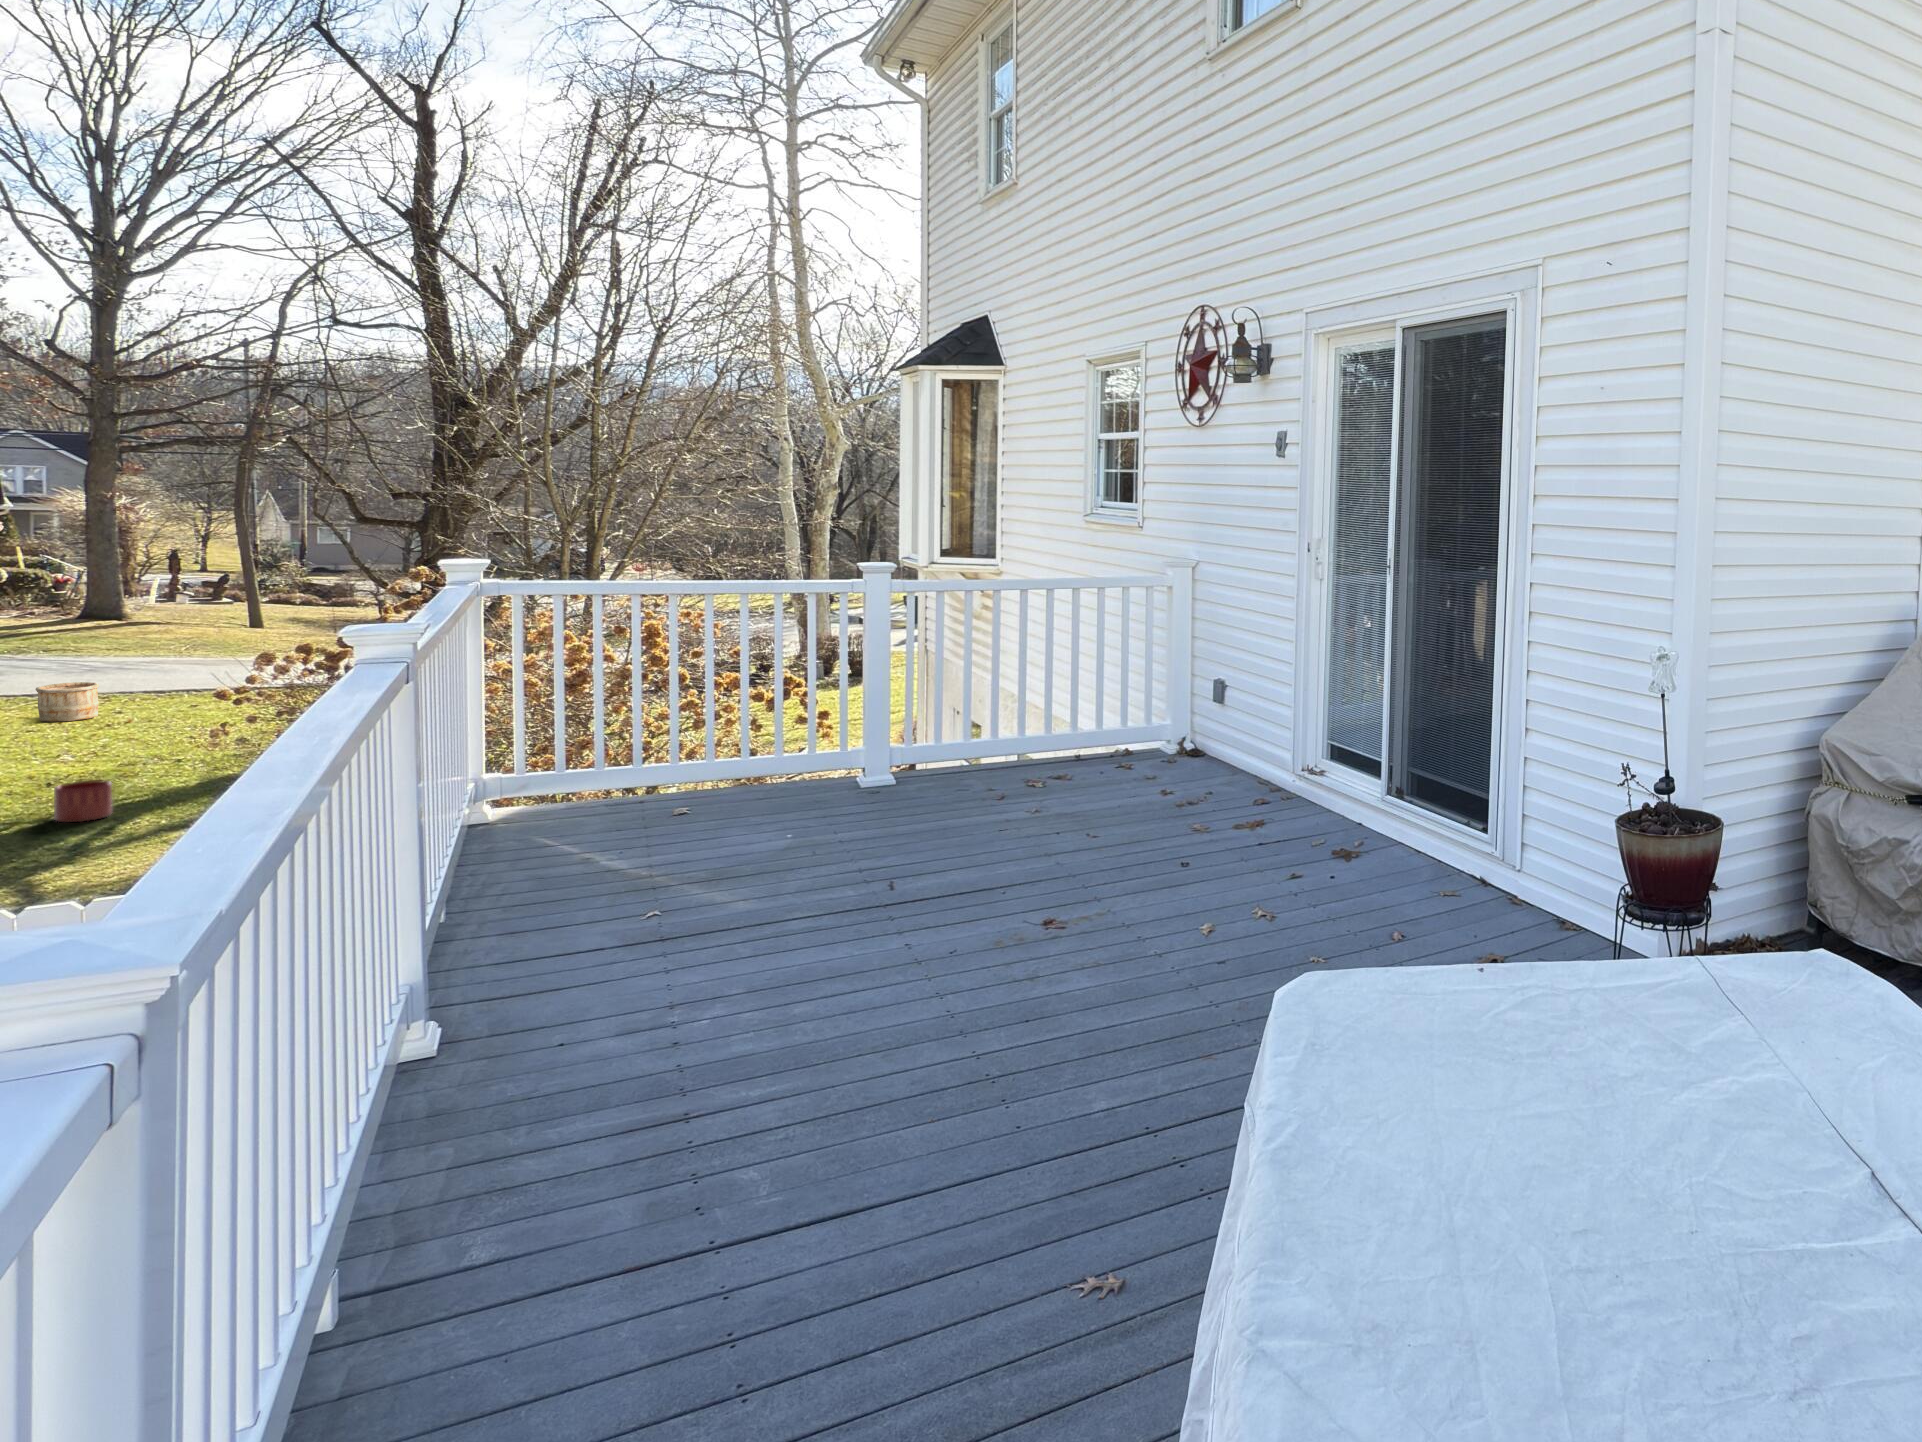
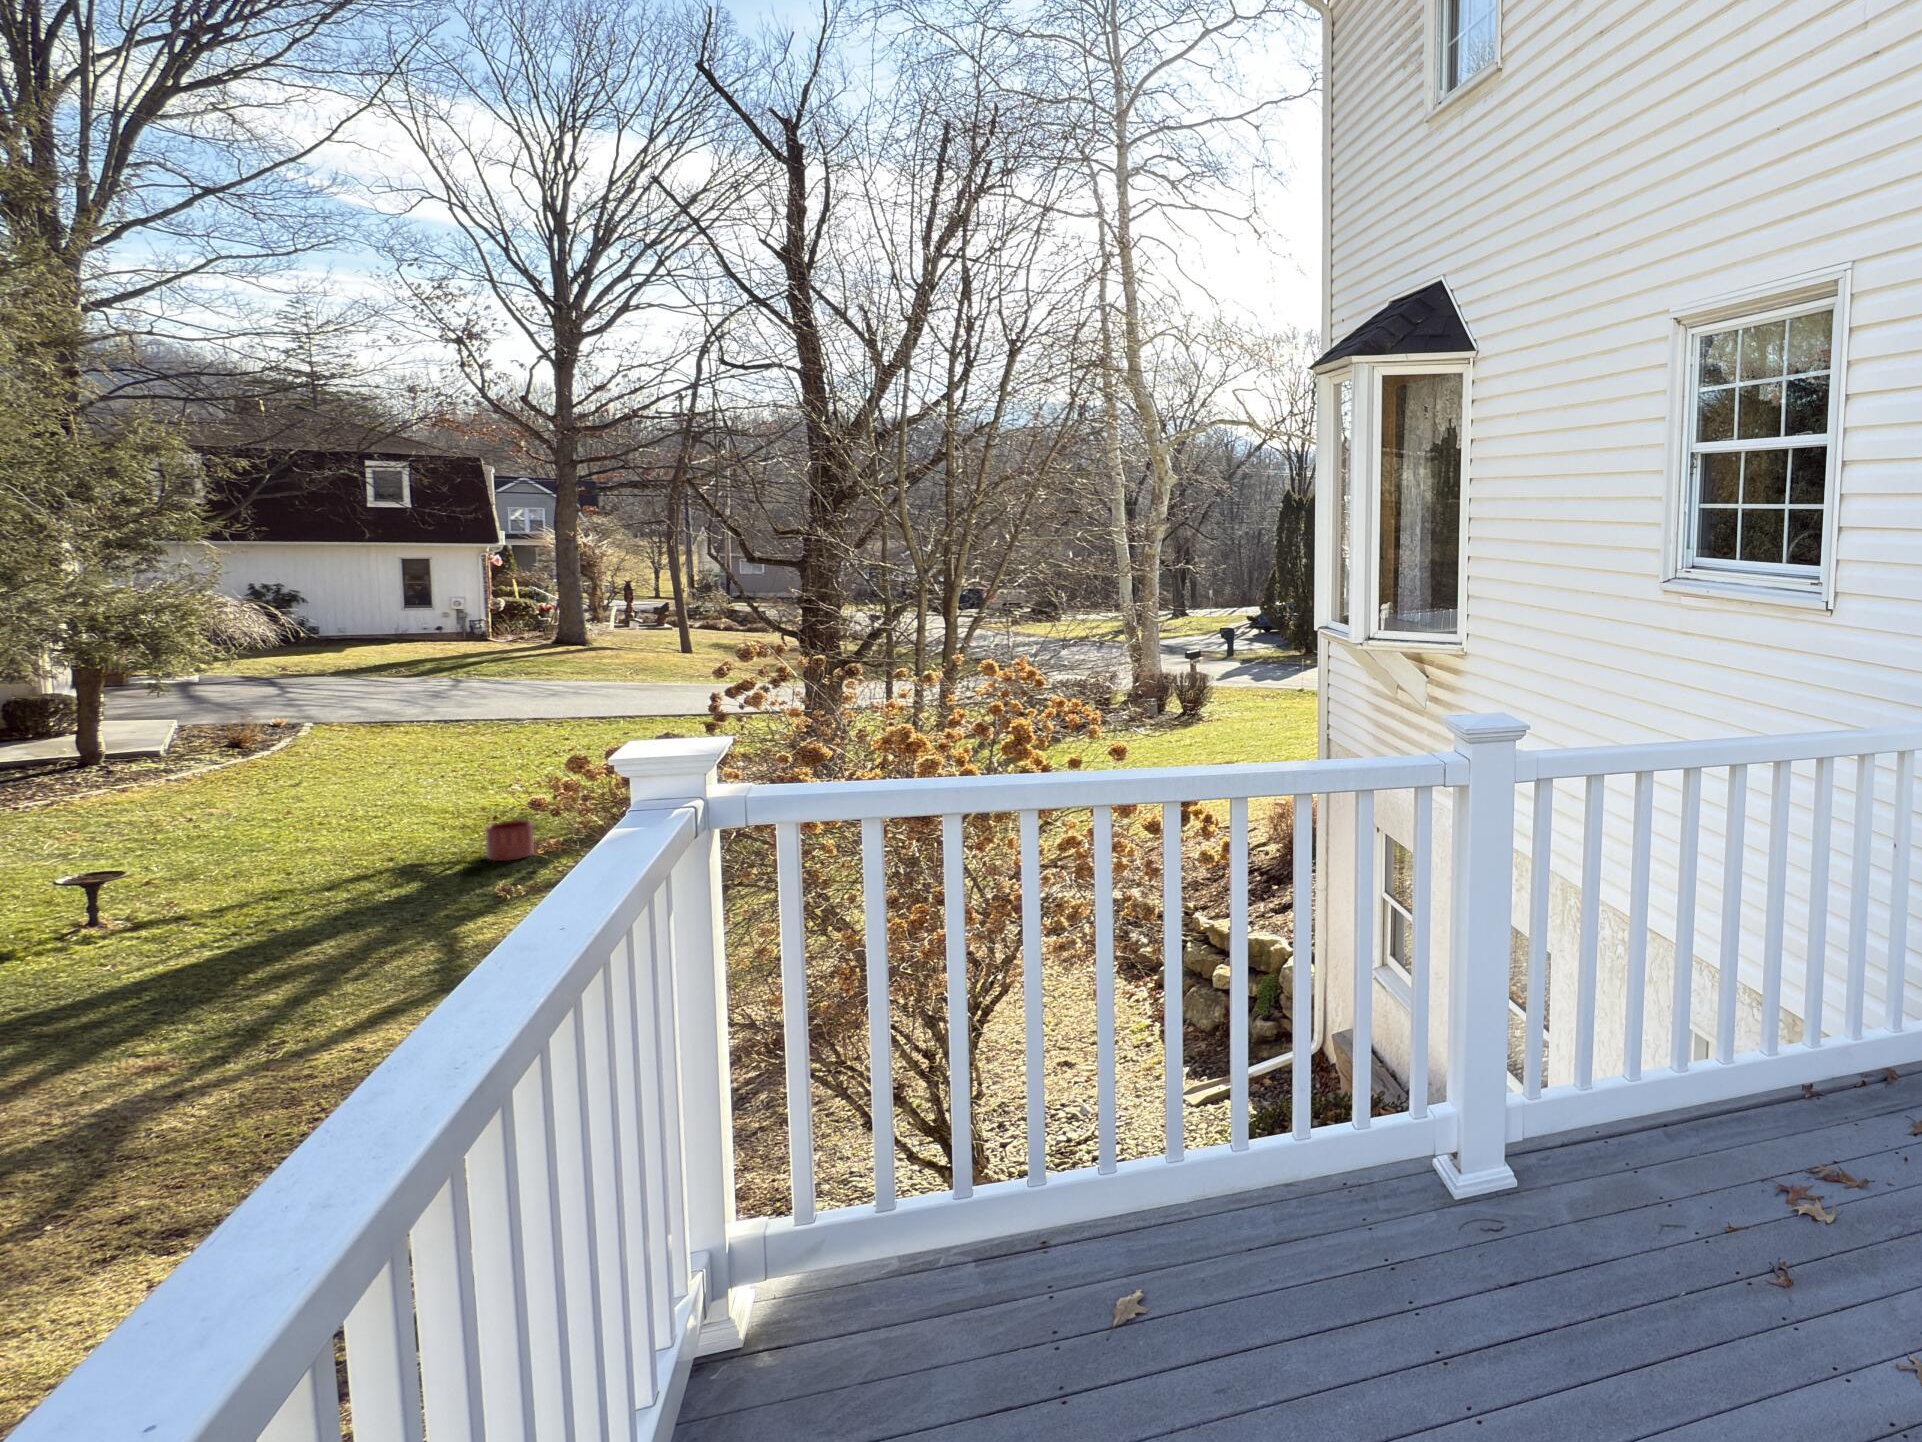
wooden bucket: present [36,682,99,722] -> none [497,712,546,749]

